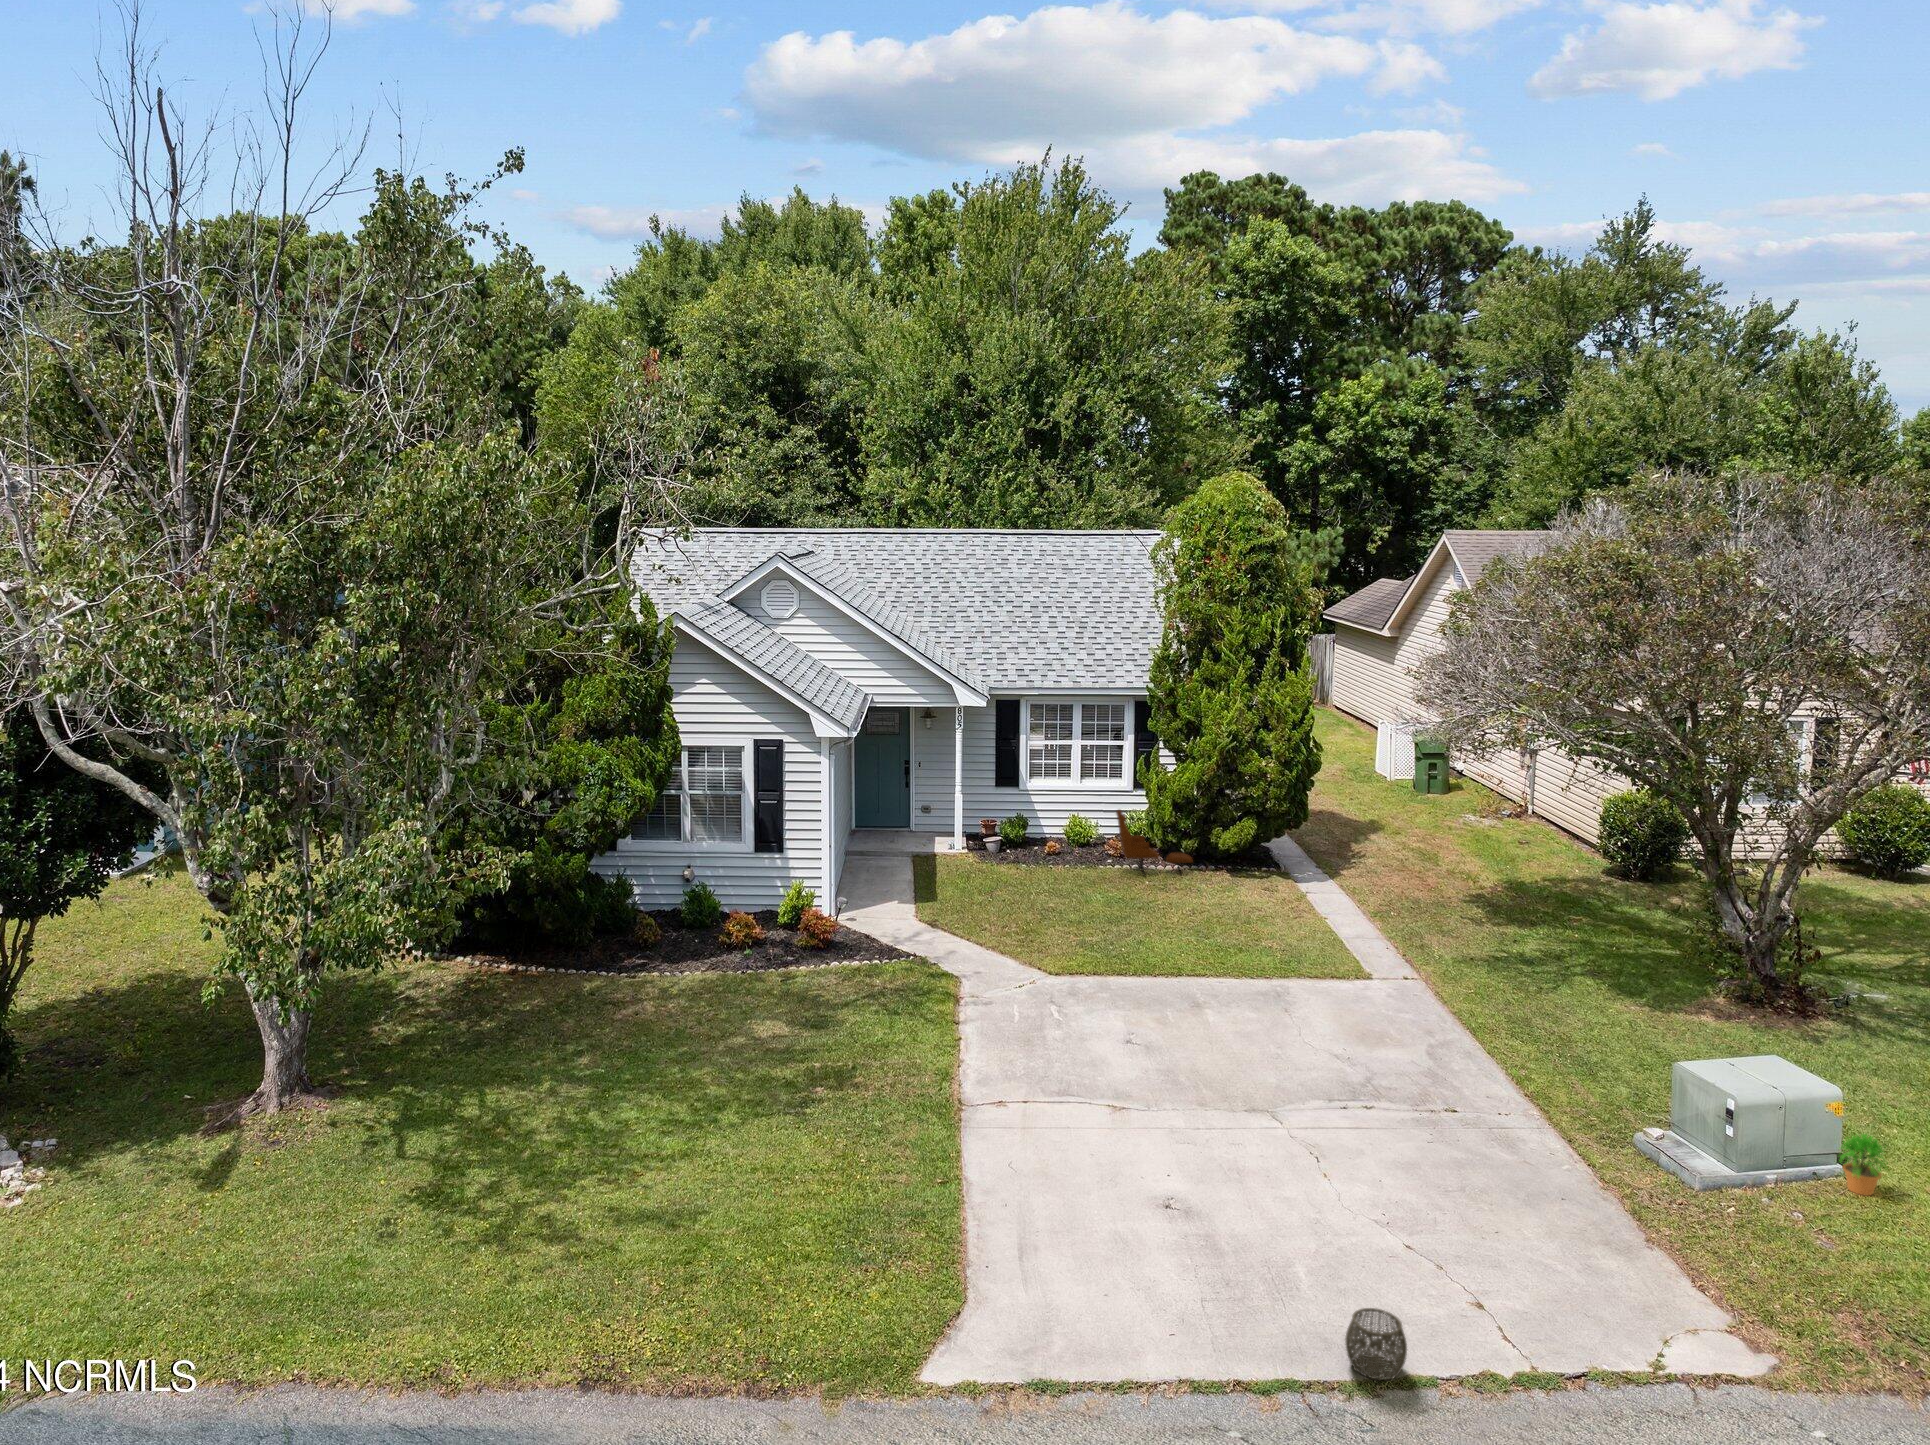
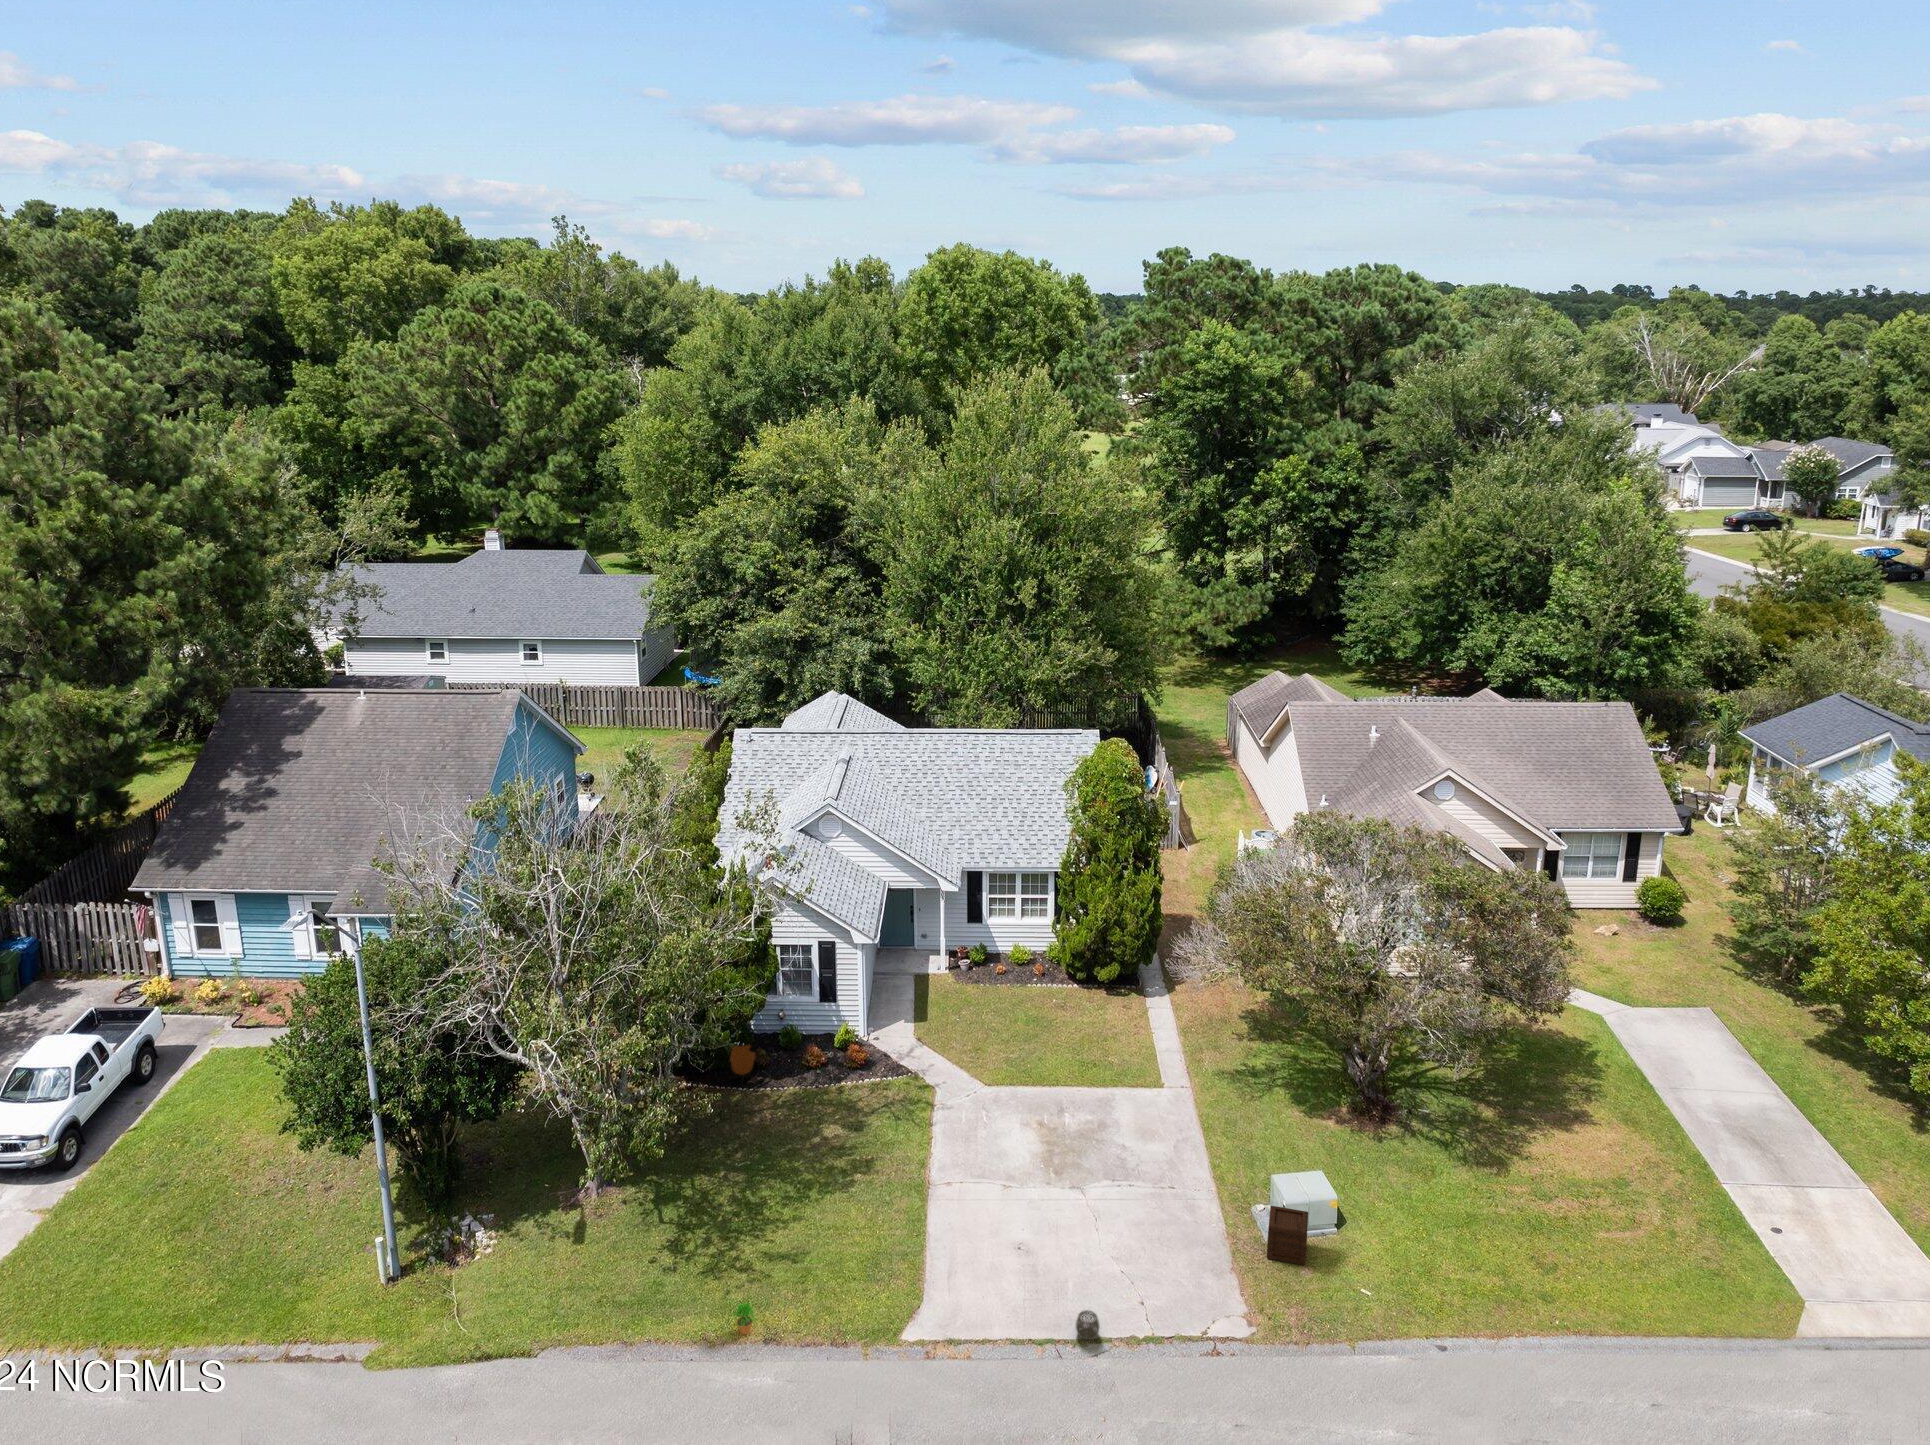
lounge chair: present [1116,810,1193,874] -> present [730,1045,755,1084]
wooden crate: none [1699,1110,1820,1233] -> present [1267,1206,1308,1265]
potted plant: present [1840,1134,1888,1196] -> present [733,1302,755,1334]

